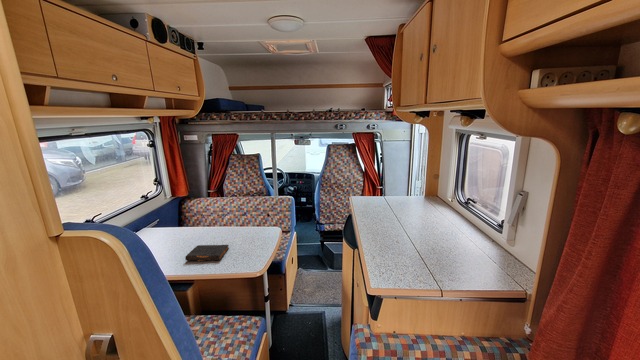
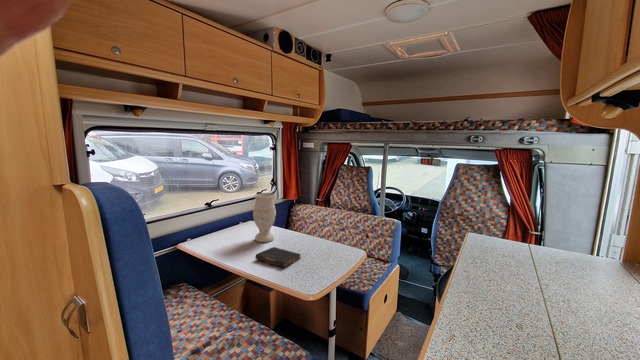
vase: none [163,195,190,245] -> present [253,193,276,242]

